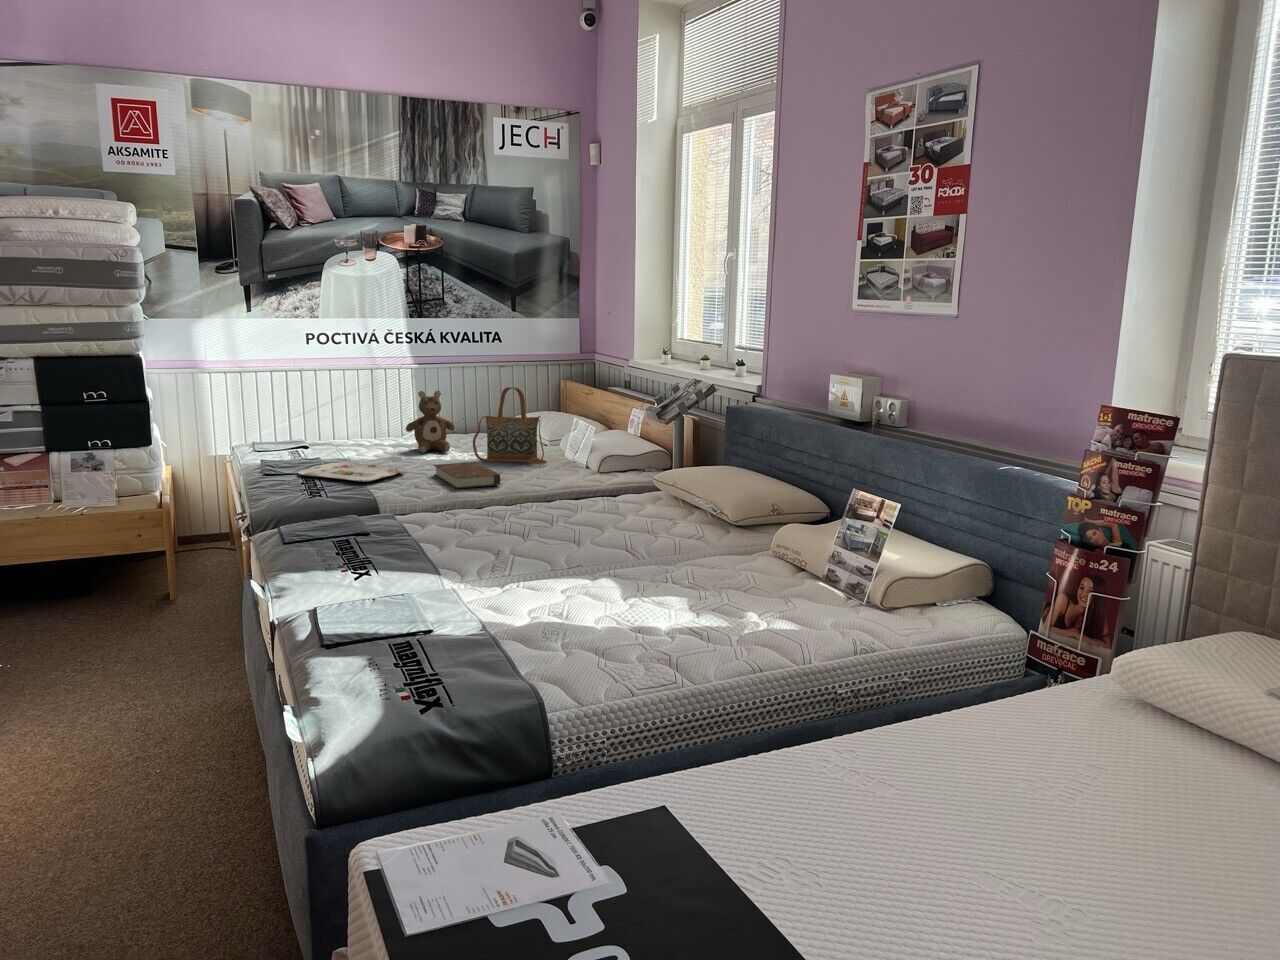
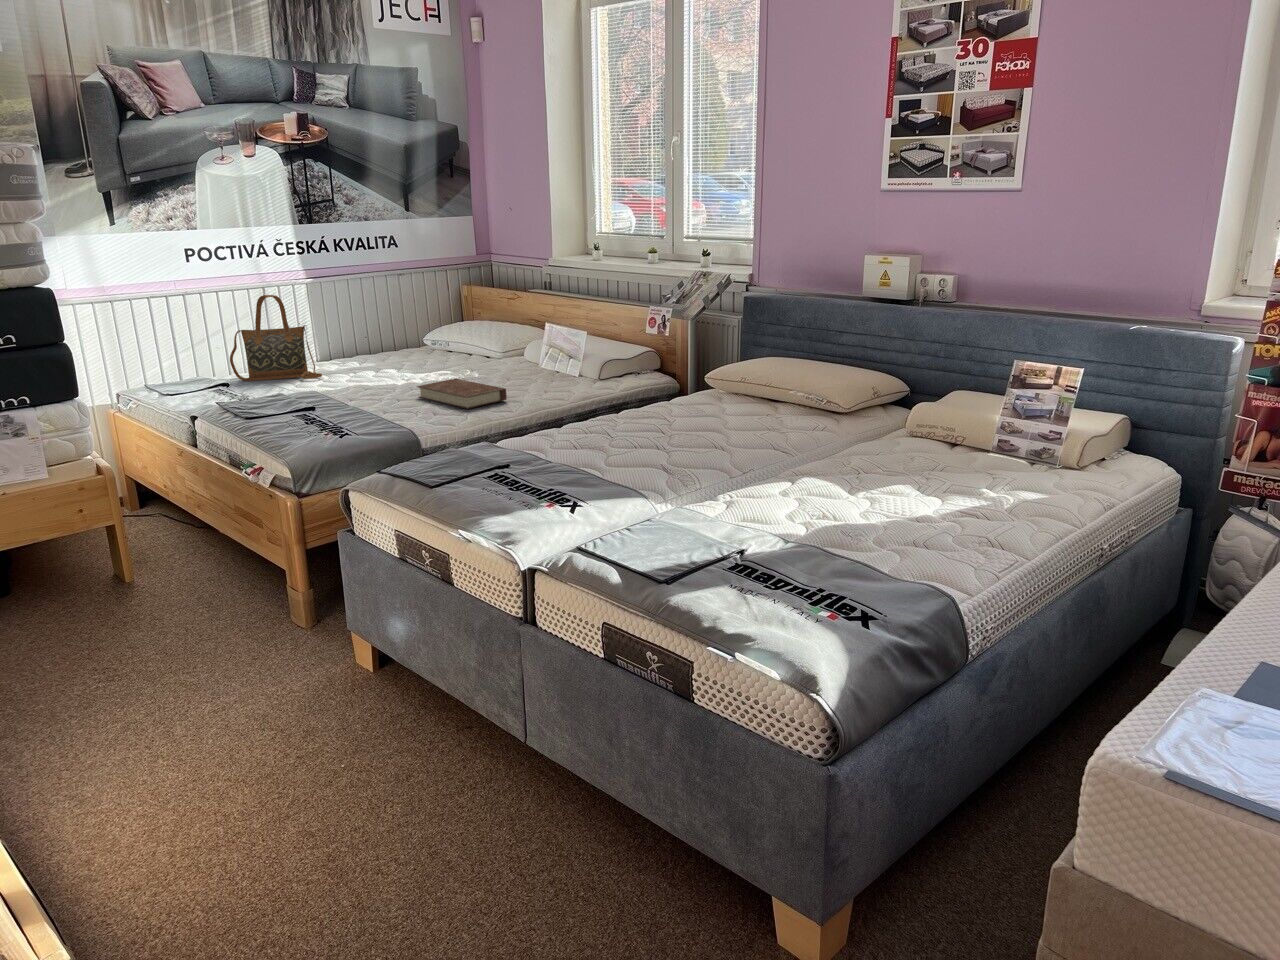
handbag: present [473,387,547,464] -> present [230,295,322,381]
stuffed bear: present [406,391,455,453] -> none [340,304,397,375]
serving tray: present [298,462,406,482] -> none [267,393,388,414]

